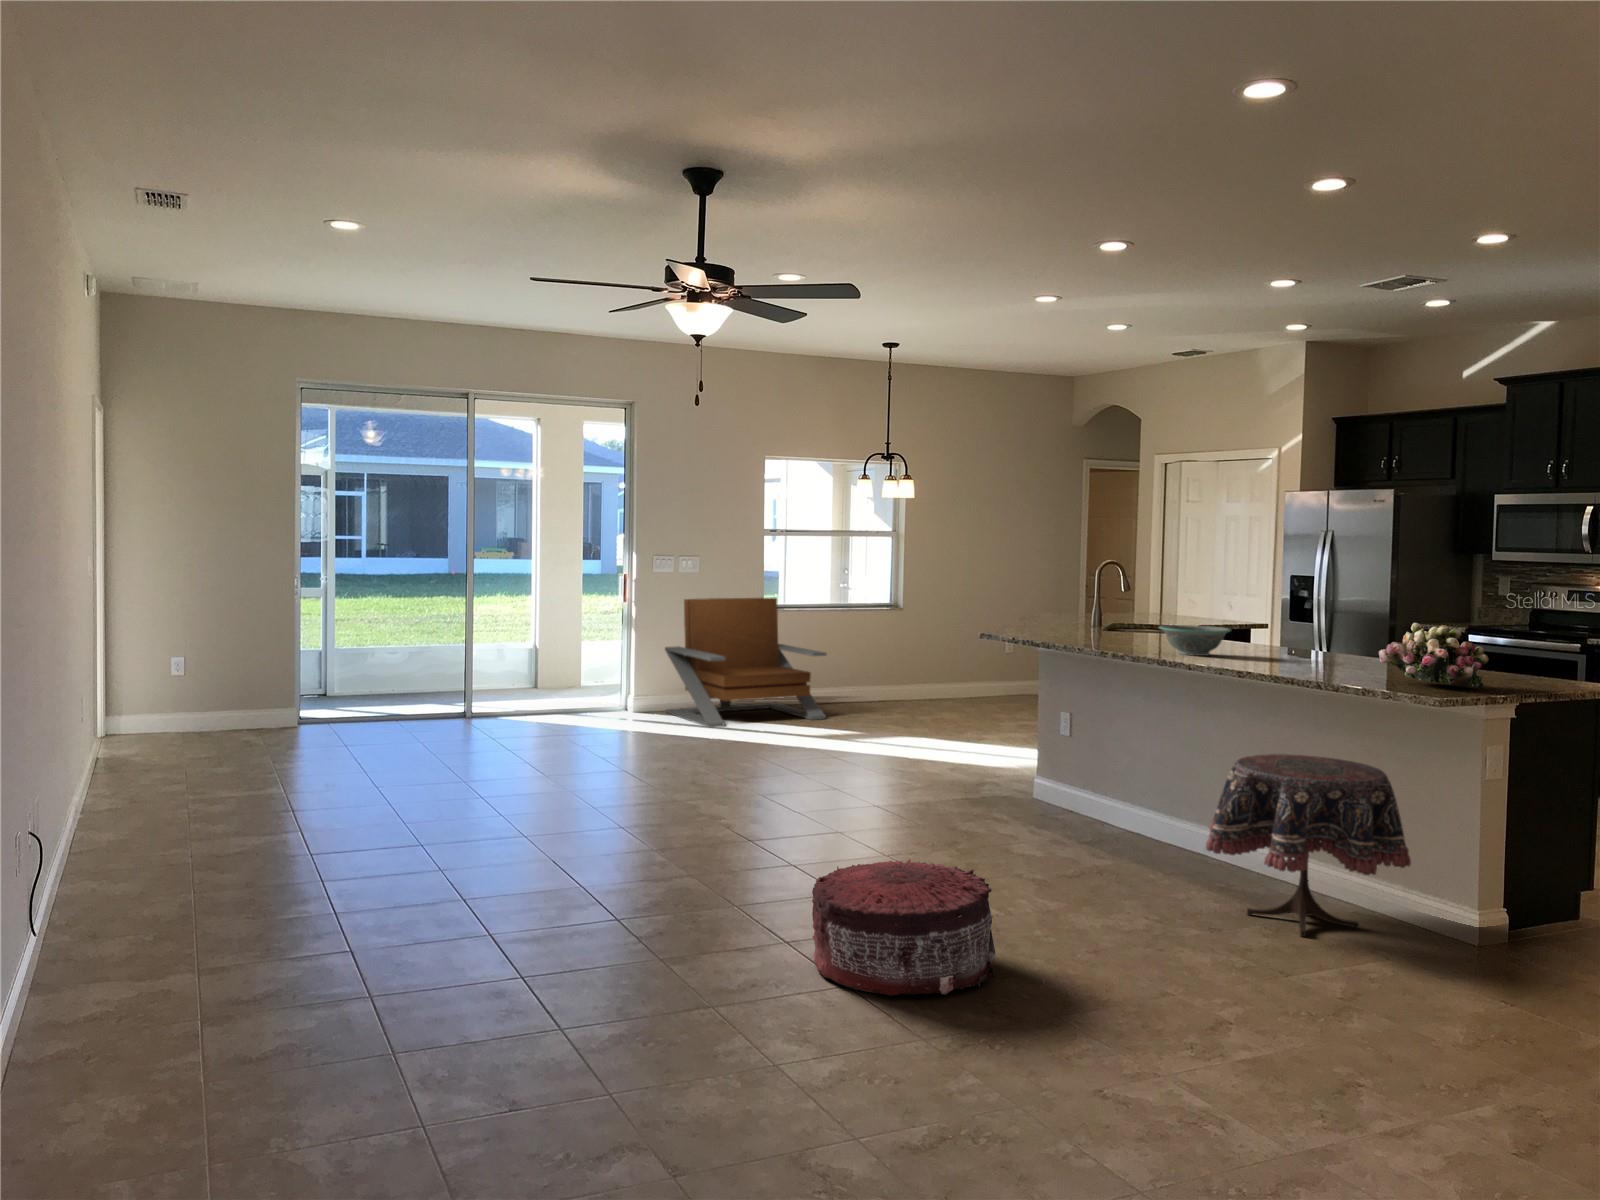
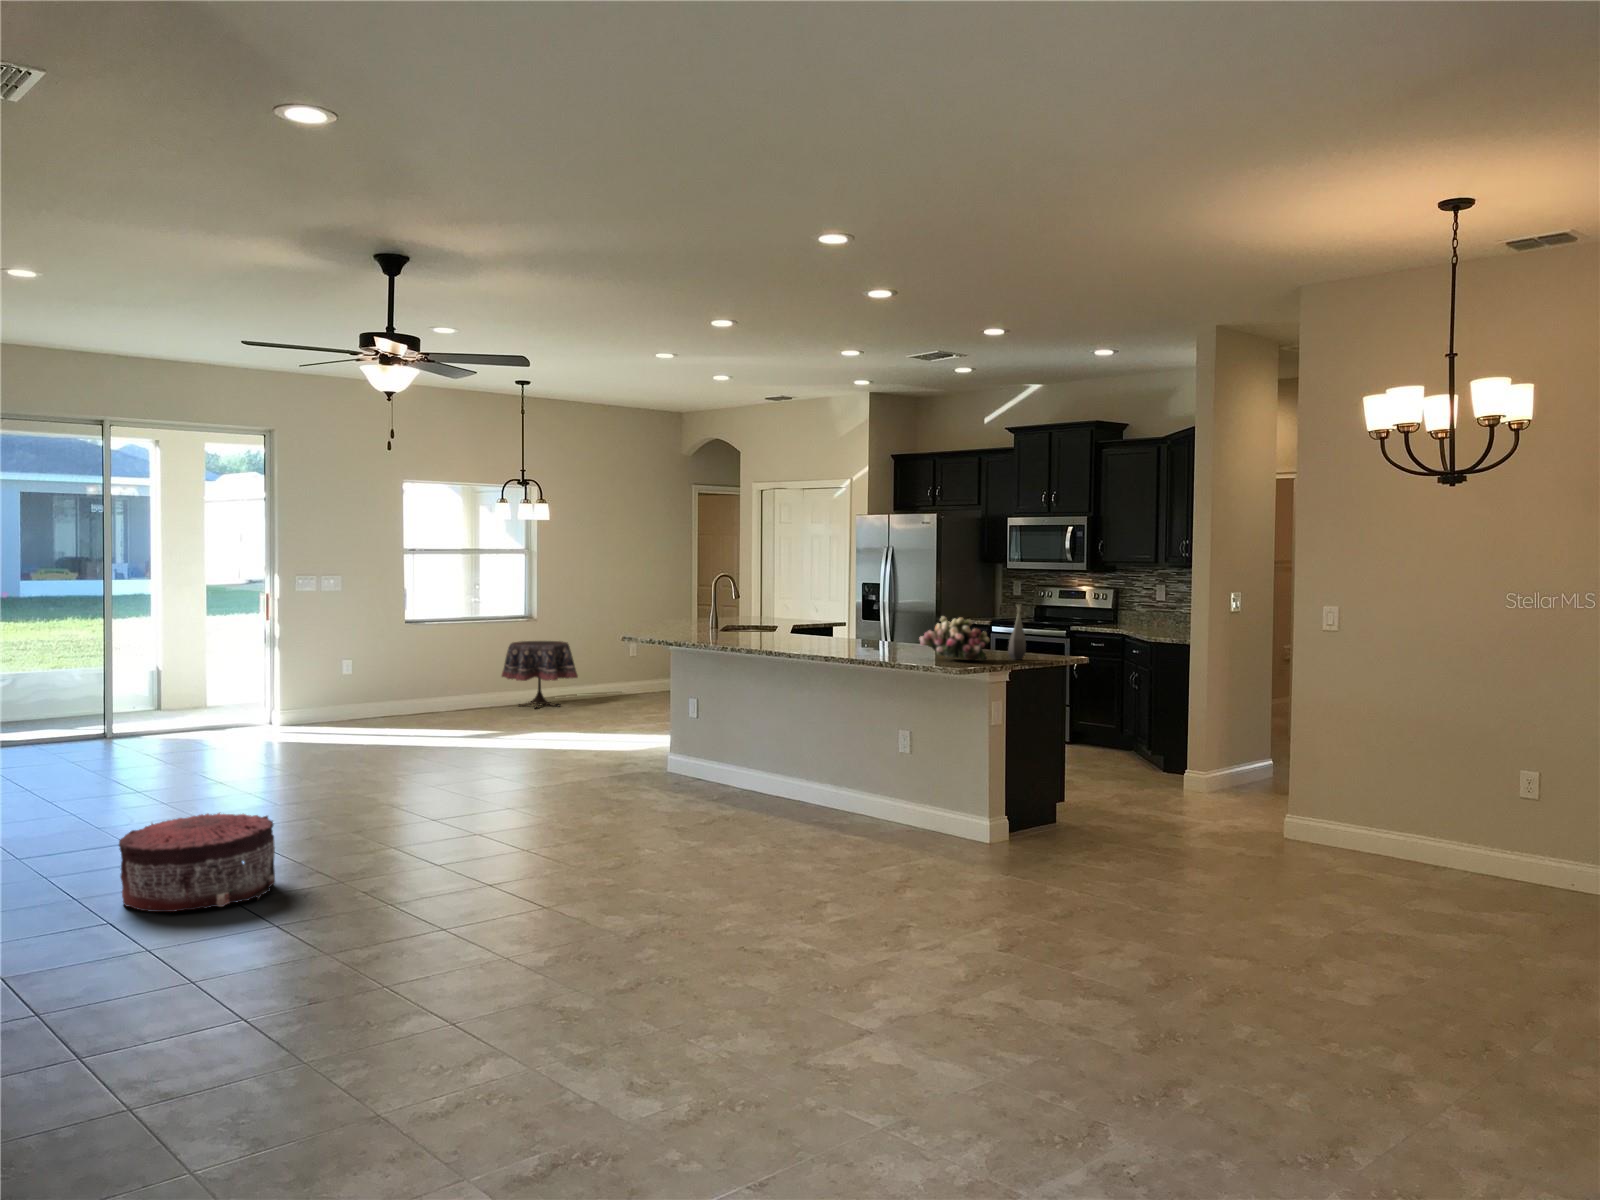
lounge chair: present [665,598,827,728] -> none [310,613,471,735]
bottle: none [1514,609,1544,689] -> present [1008,604,1026,660]
decorative bowl: present [1159,625,1231,656] -> none [765,624,819,647]
side table: present [1206,754,1411,937] -> present [502,641,578,709]
pouf: present [812,859,995,996] -> present [119,813,275,912]

